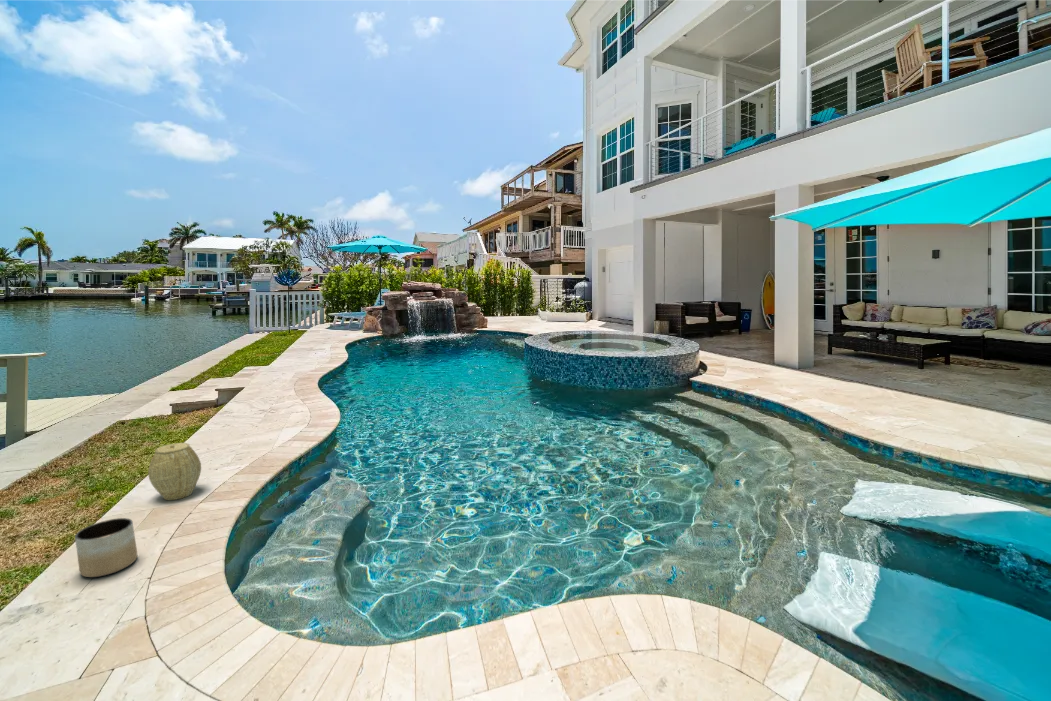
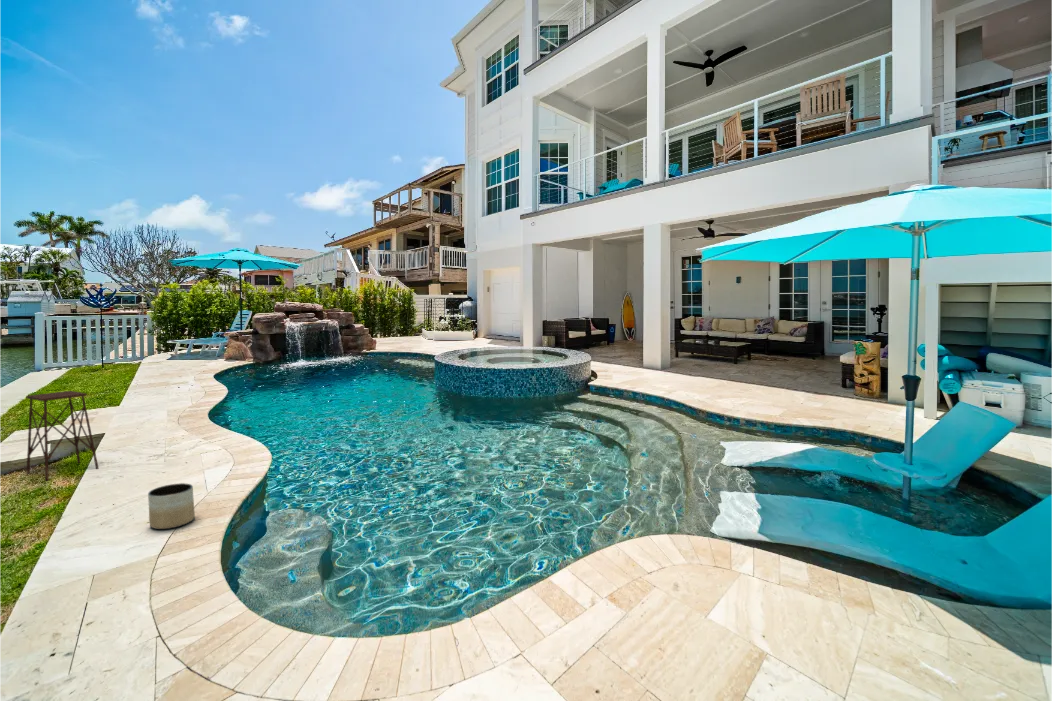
side table: none [64,388,131,481] -> present [26,391,98,481]
woven basket: present [148,443,201,500] -> none [154,433,200,484]

